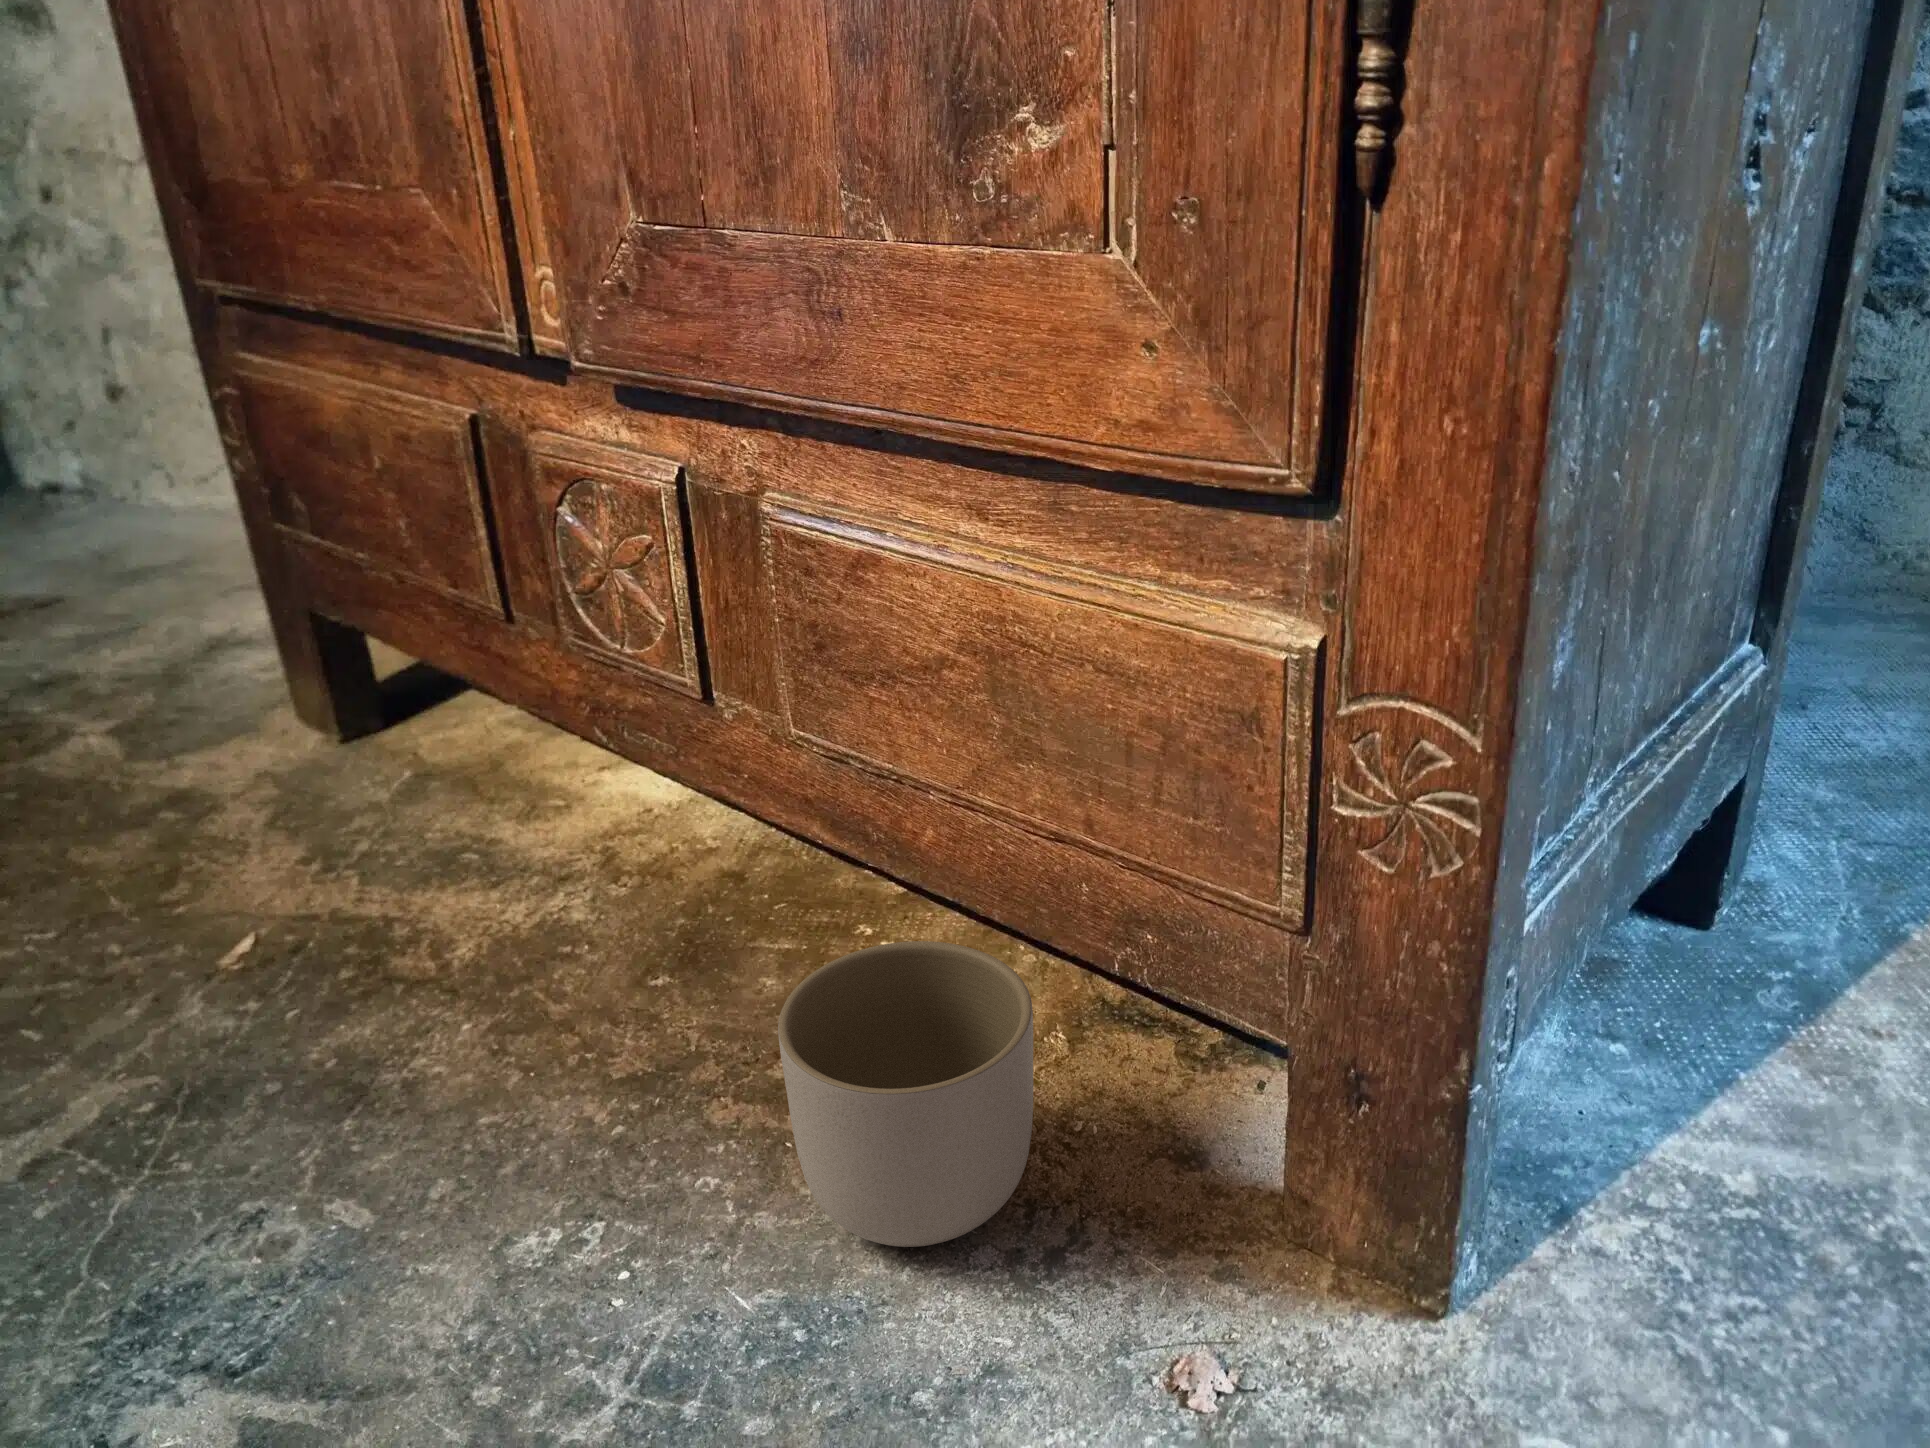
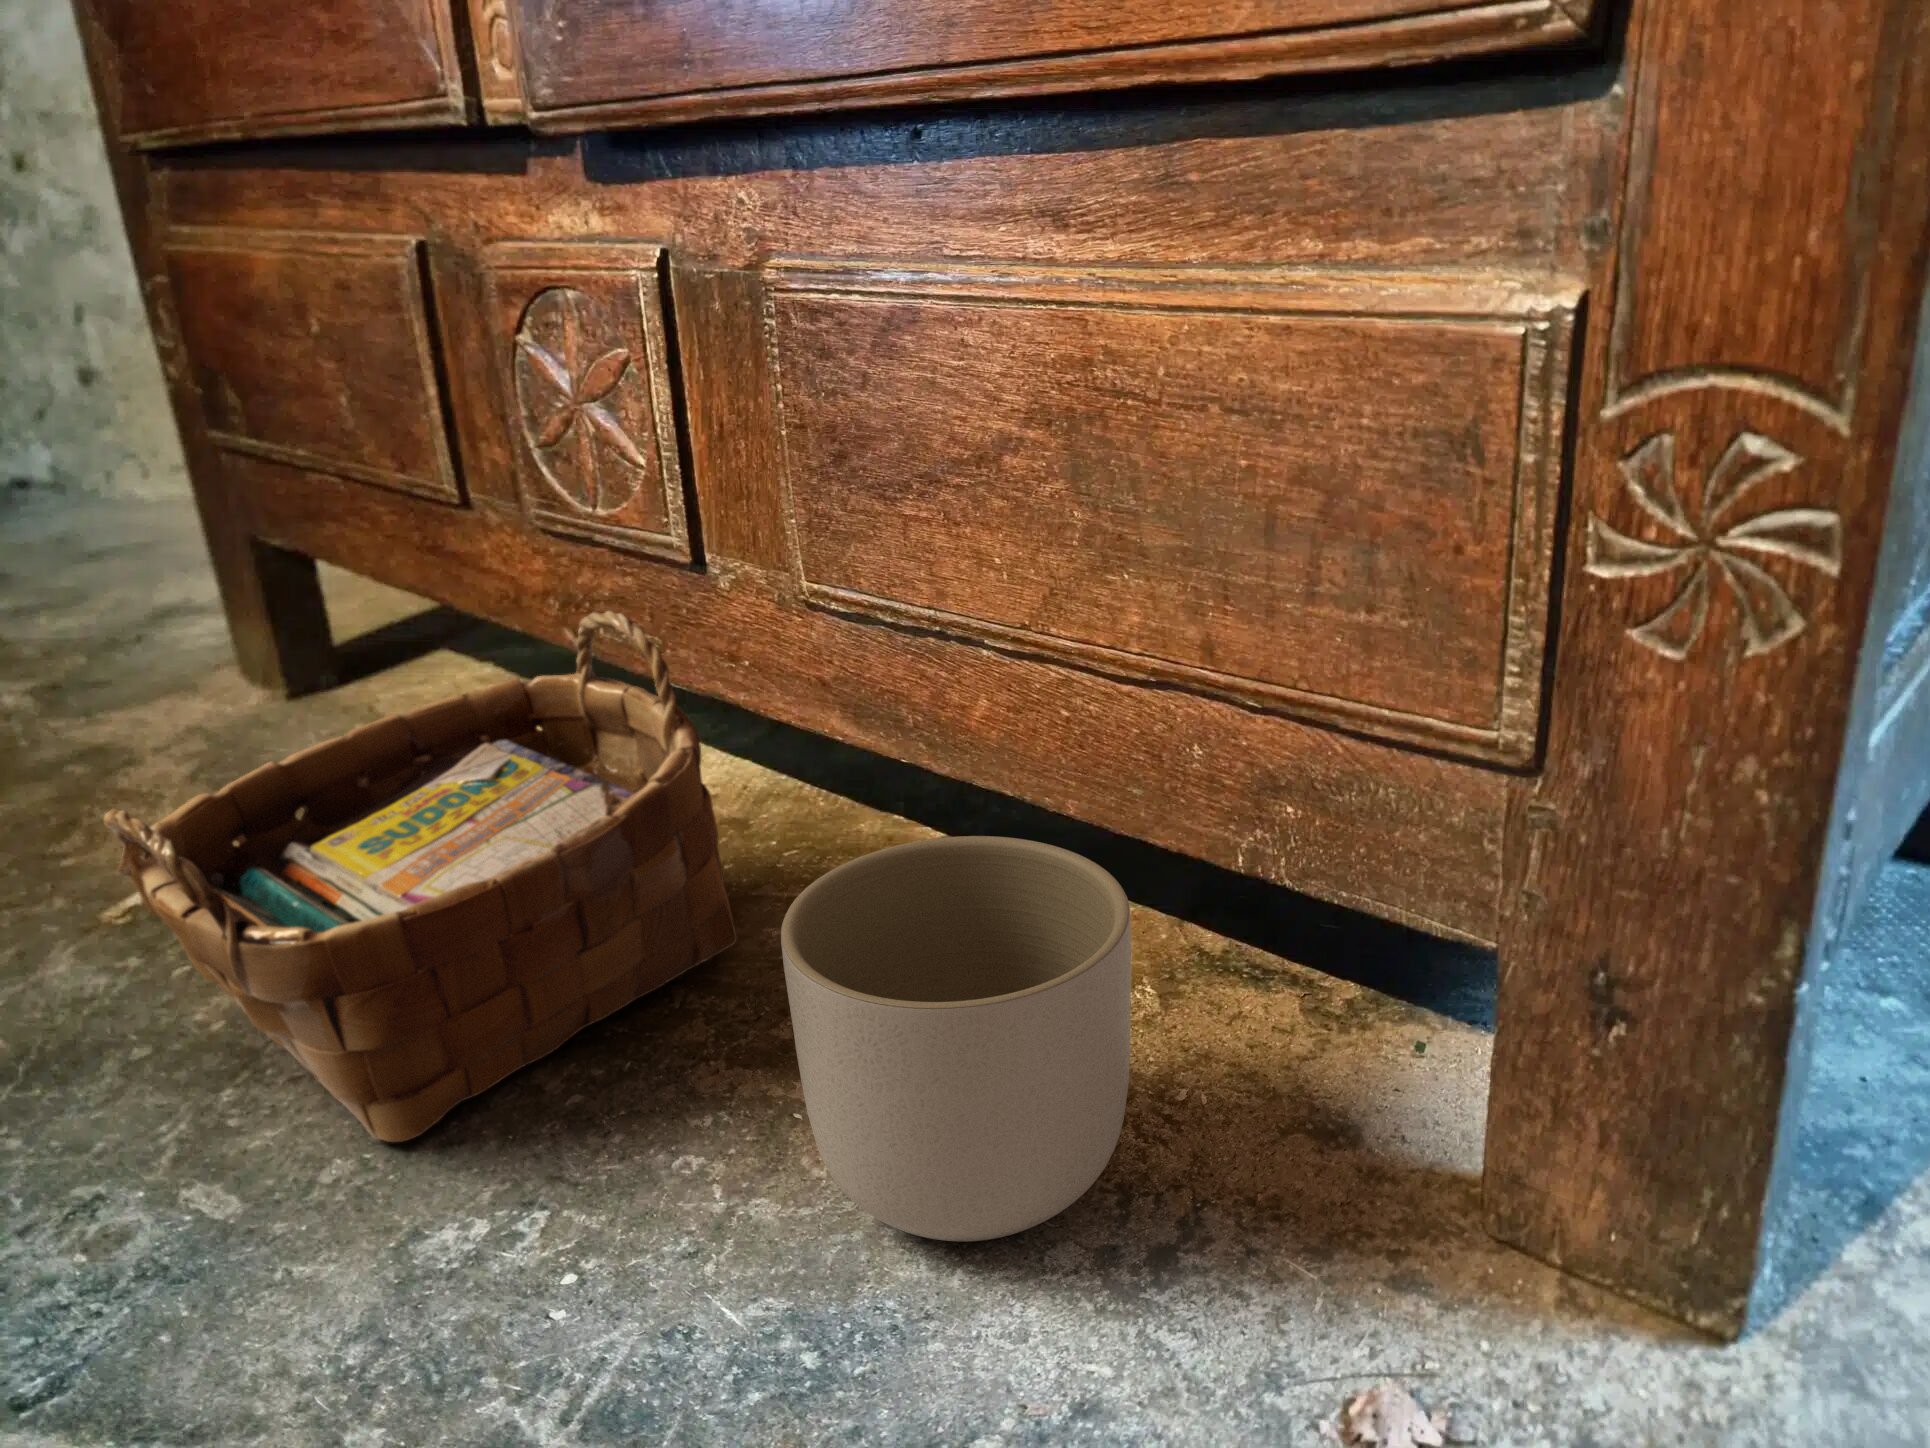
woven basket: none [261,738,739,1167] -> present [104,611,737,1142]

